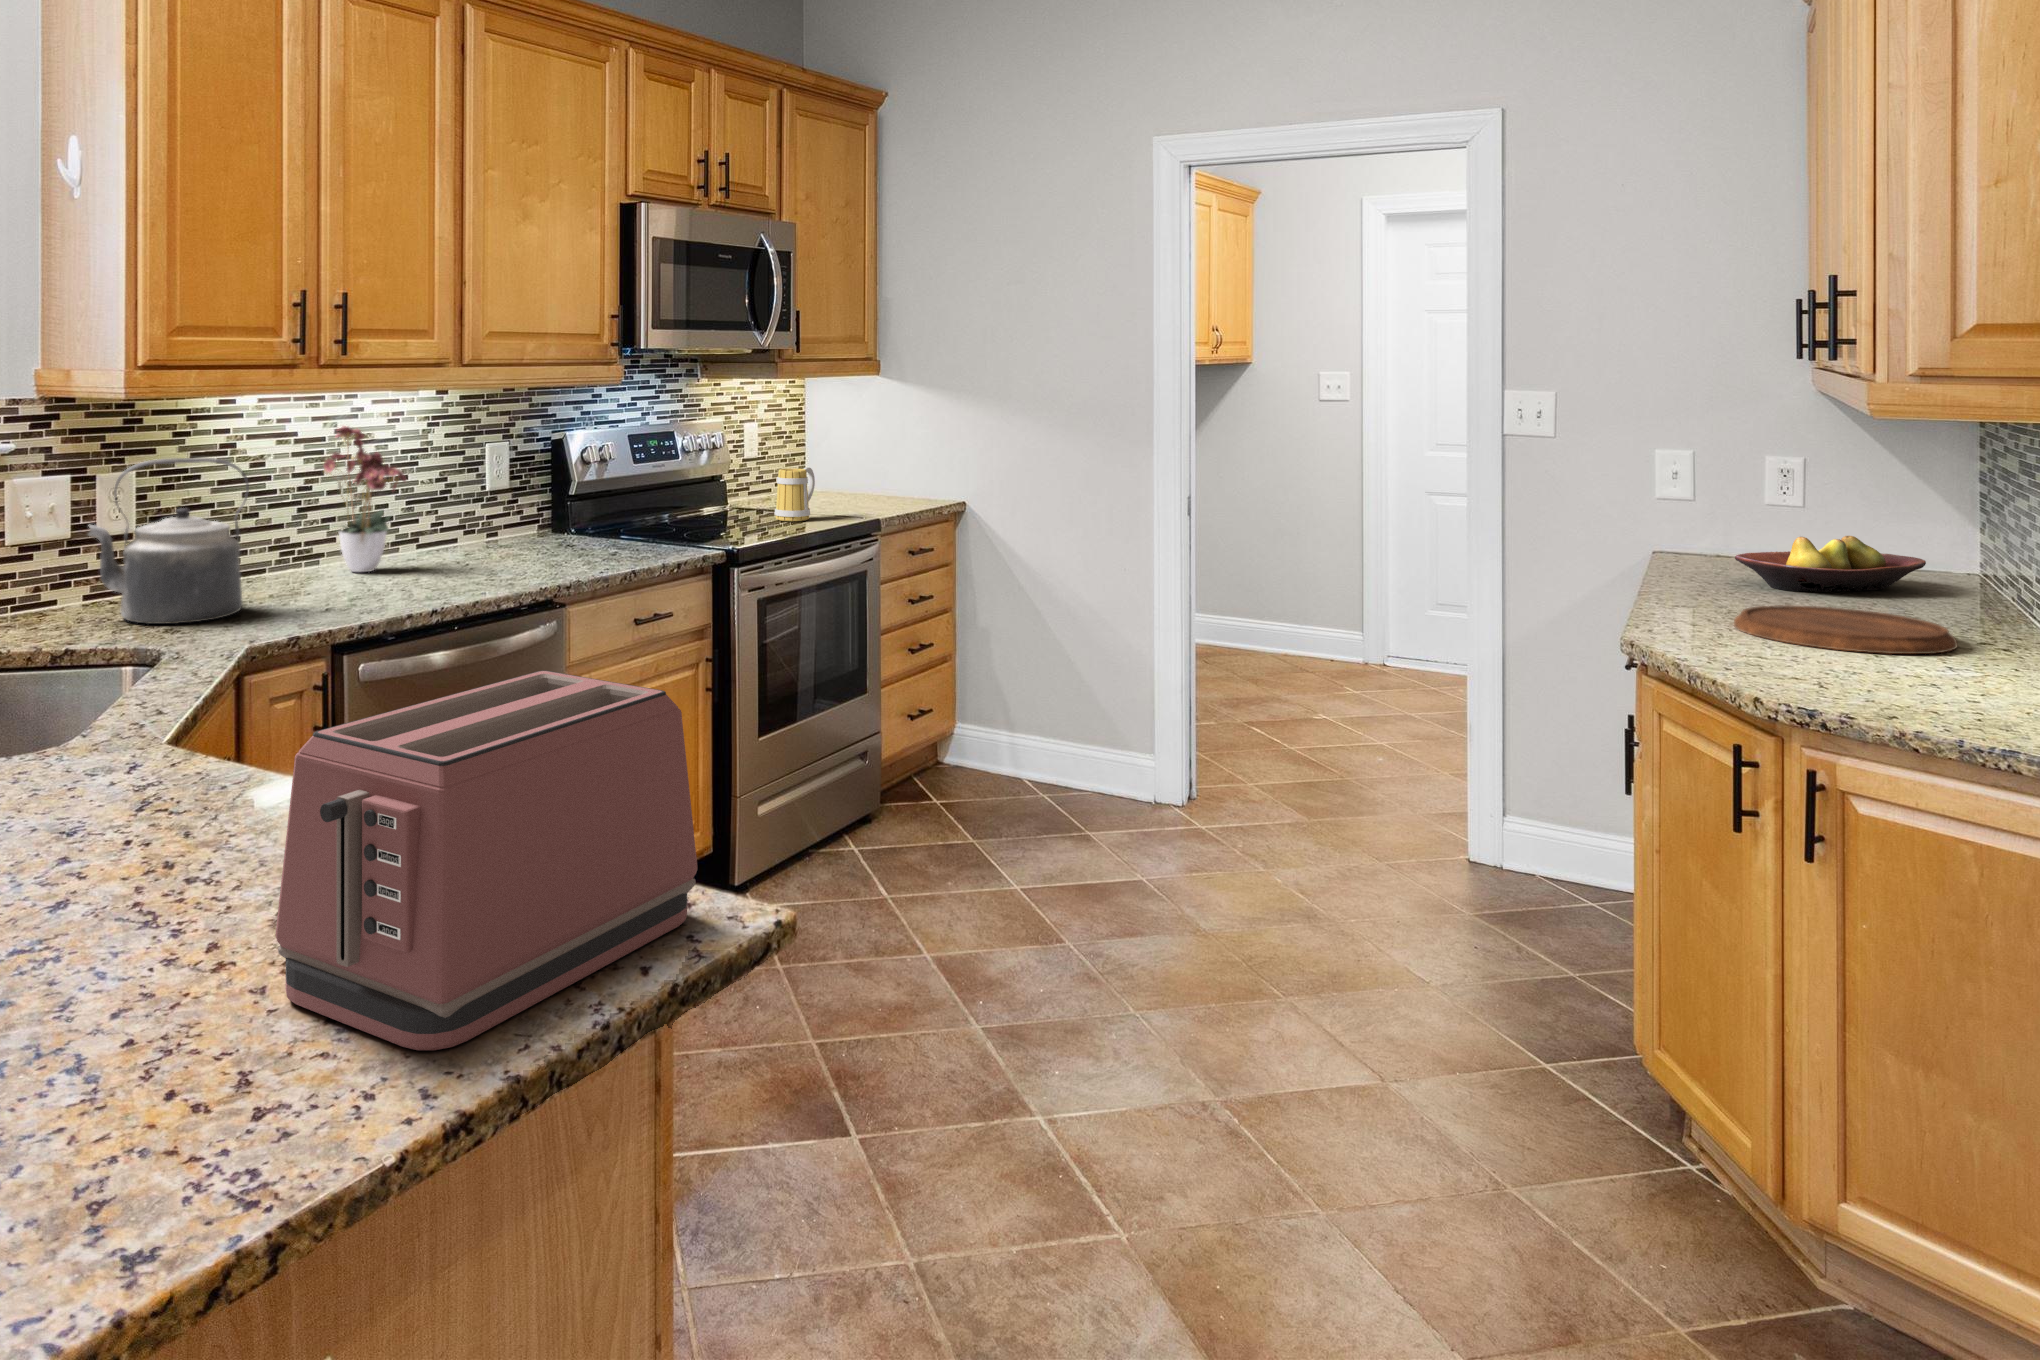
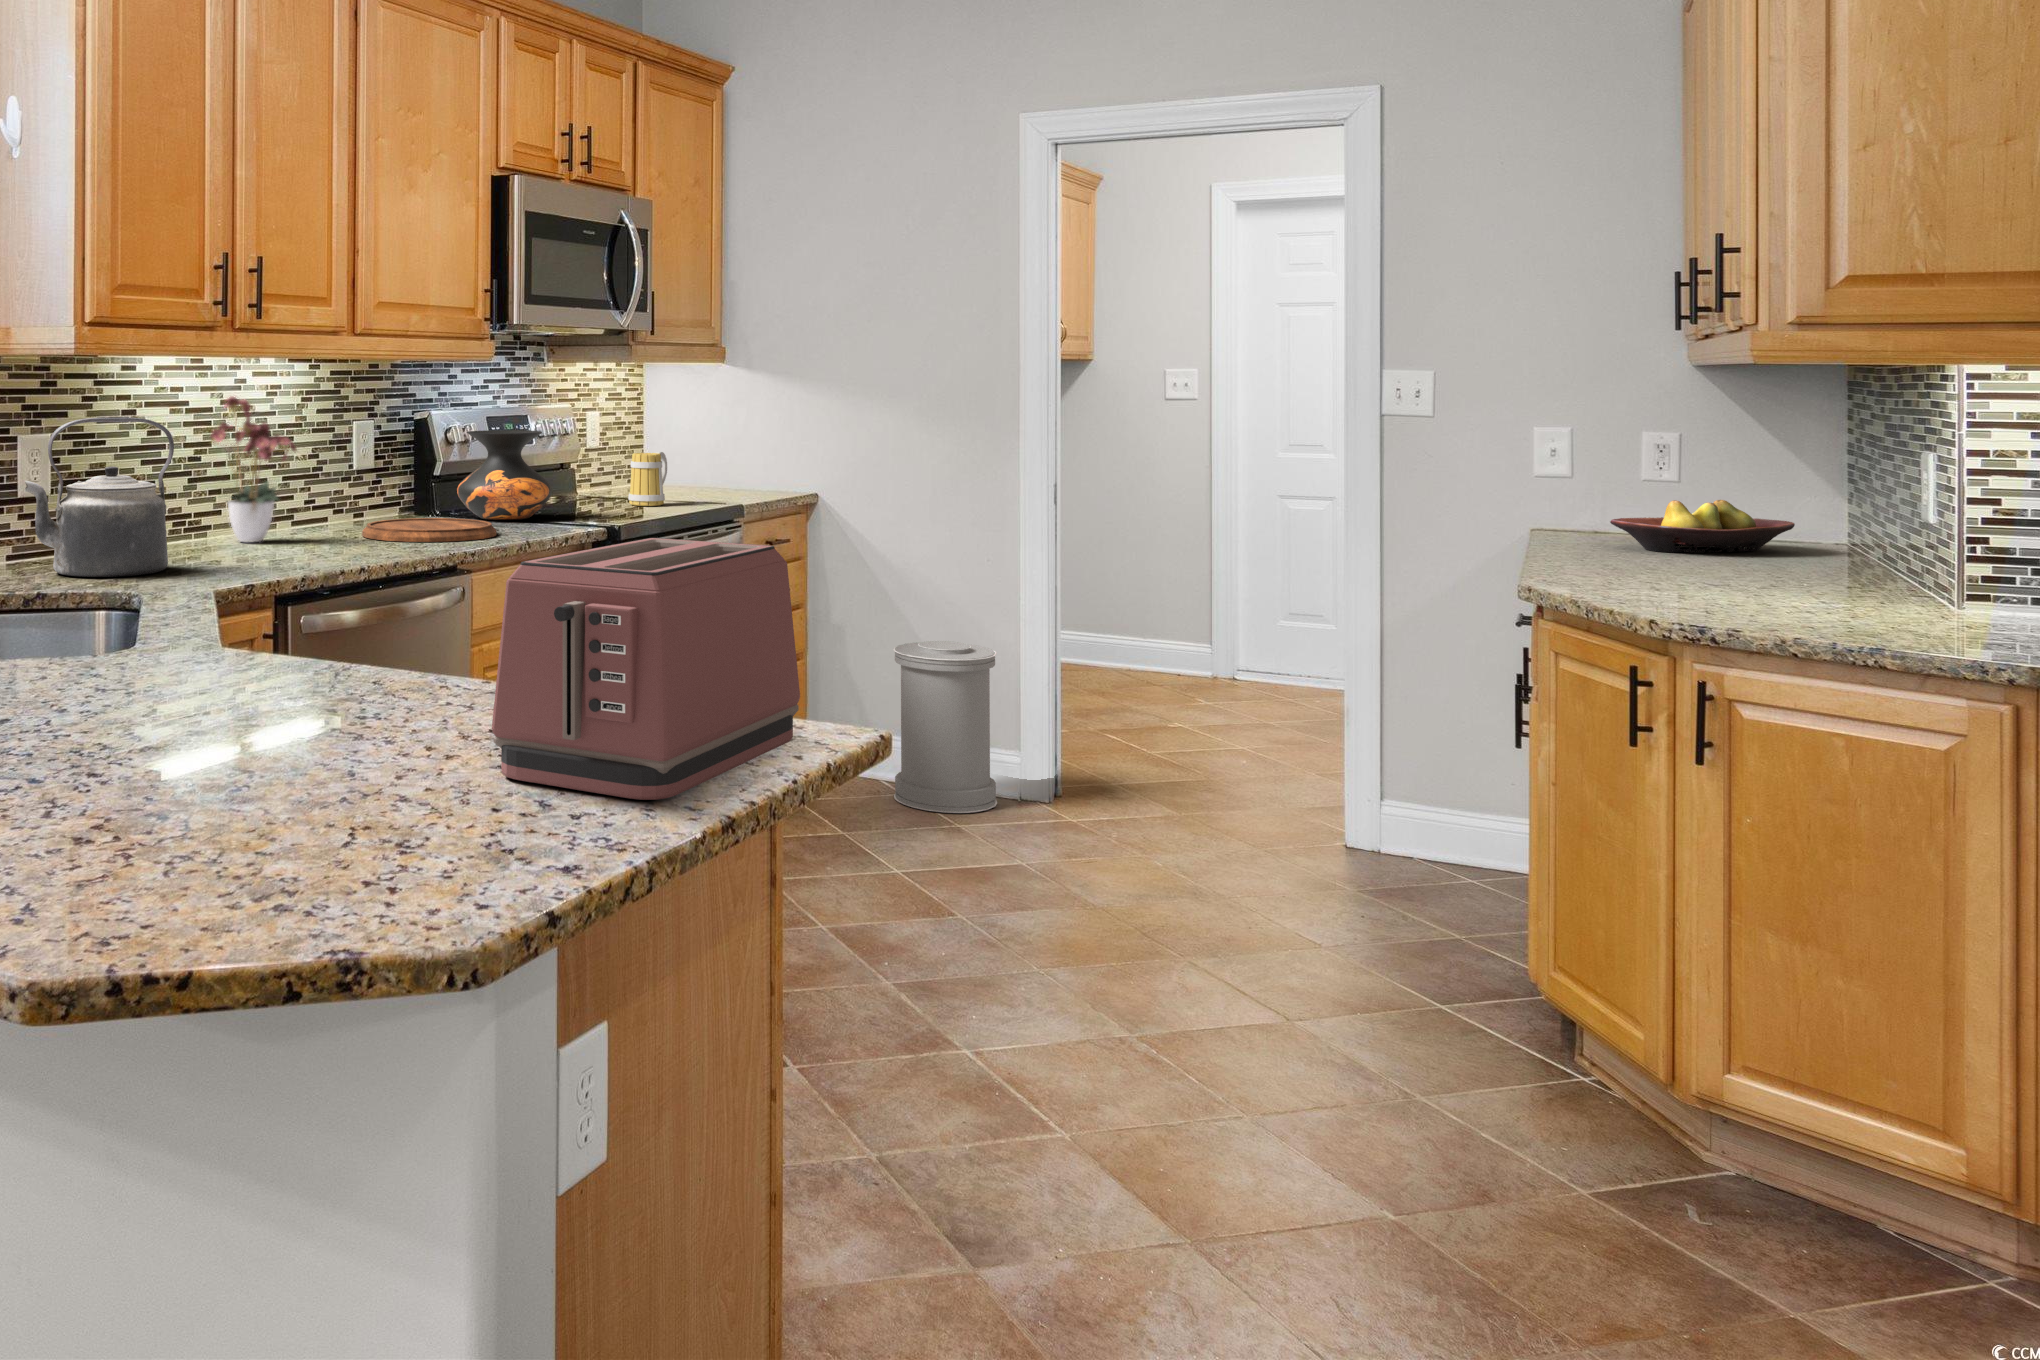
vase: none [593,451,686,541] -> present [457,430,552,520]
cutting board: present [1734,605,1957,654] -> present [362,518,496,542]
trash can: none [1035,652,1136,823] -> present [893,641,997,813]

